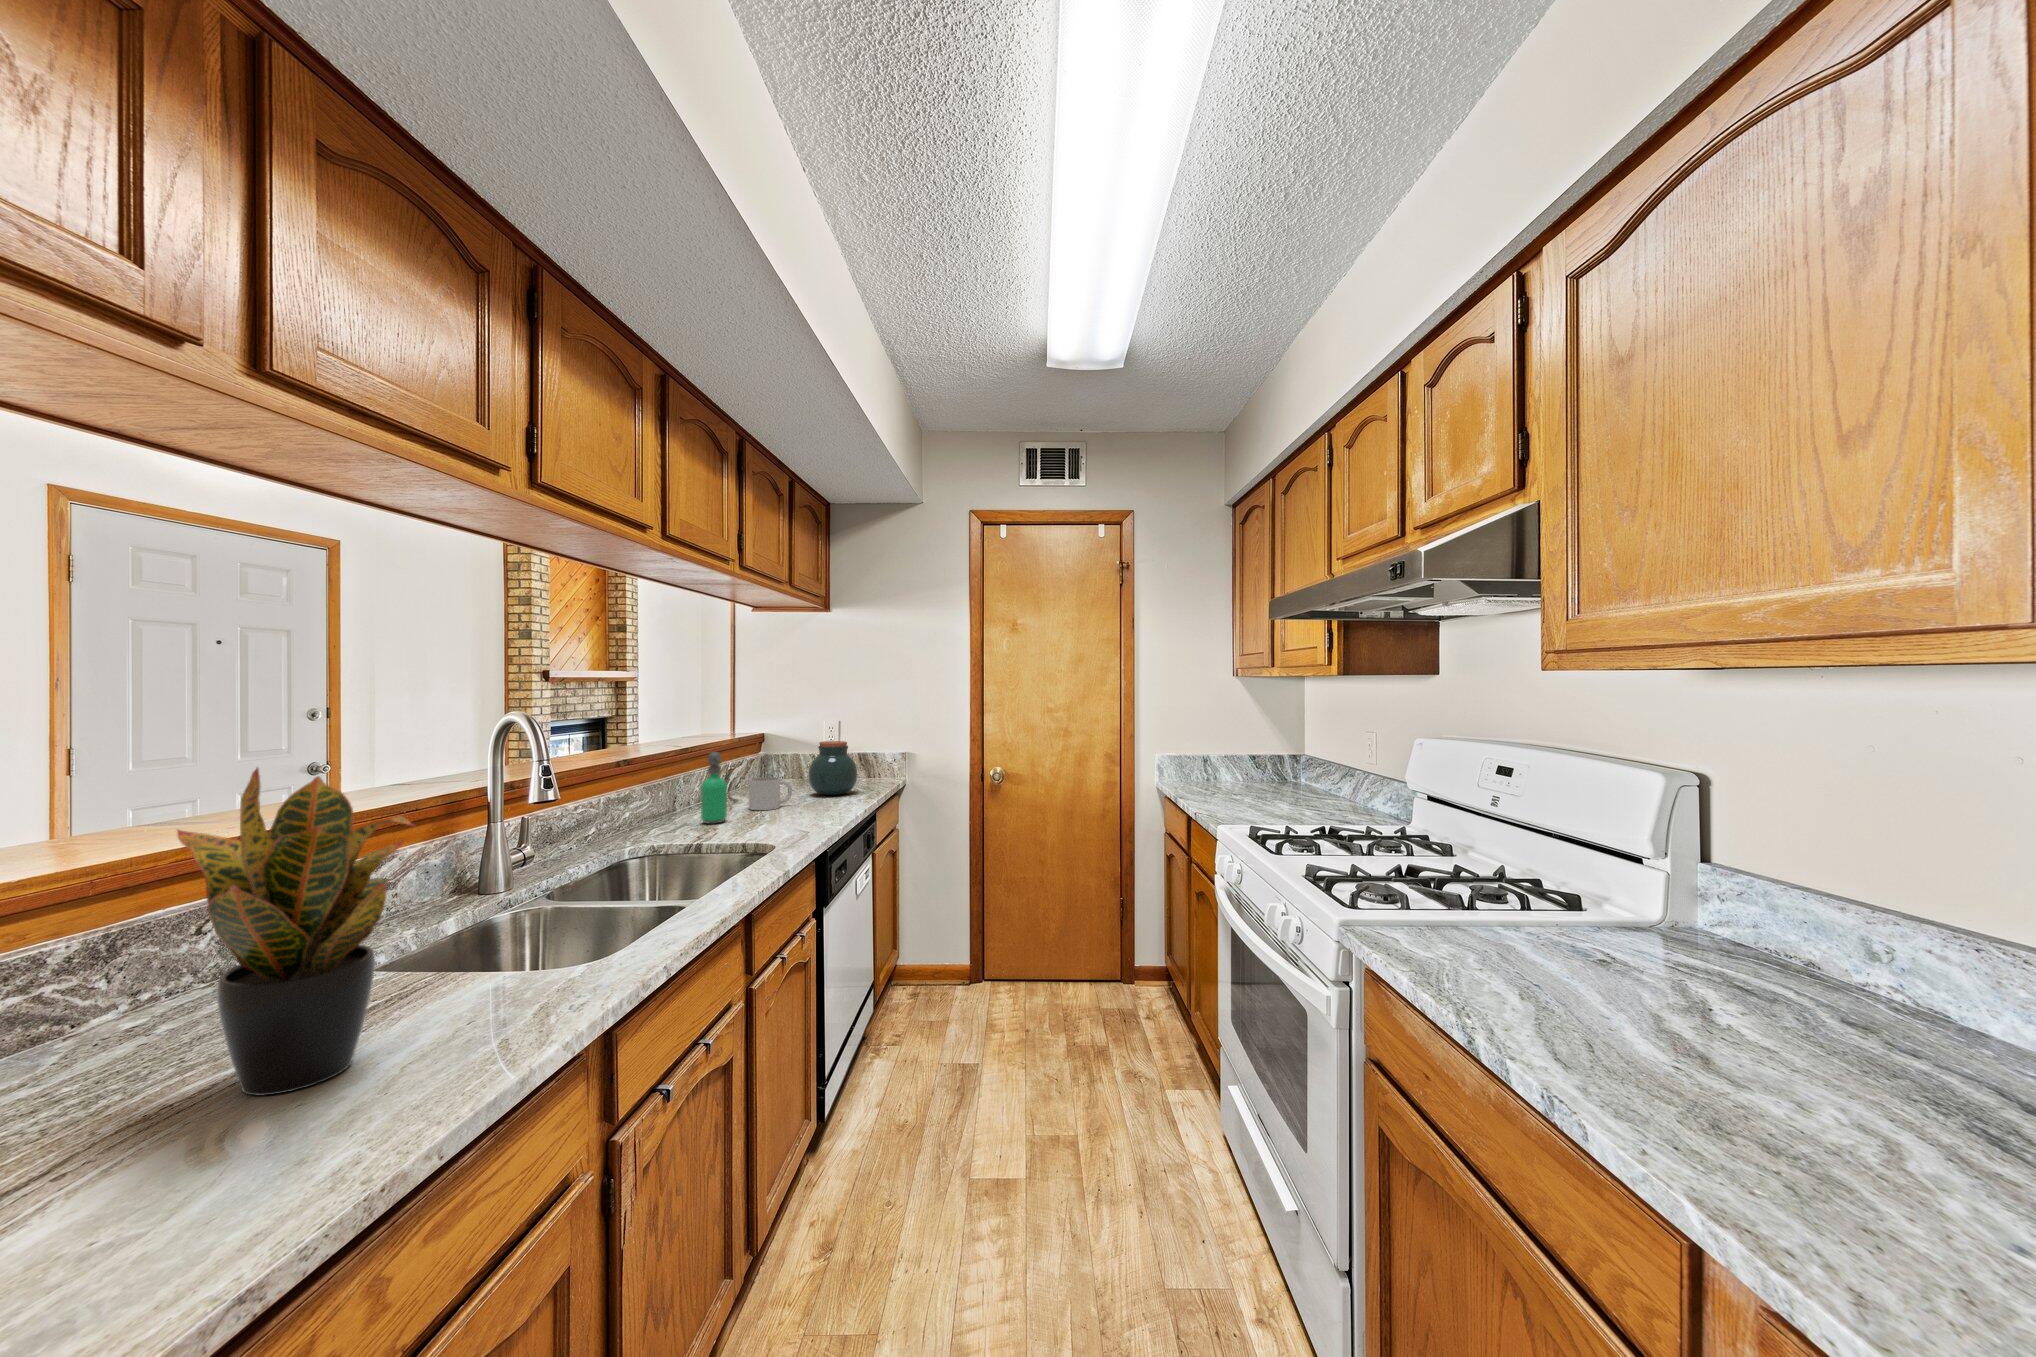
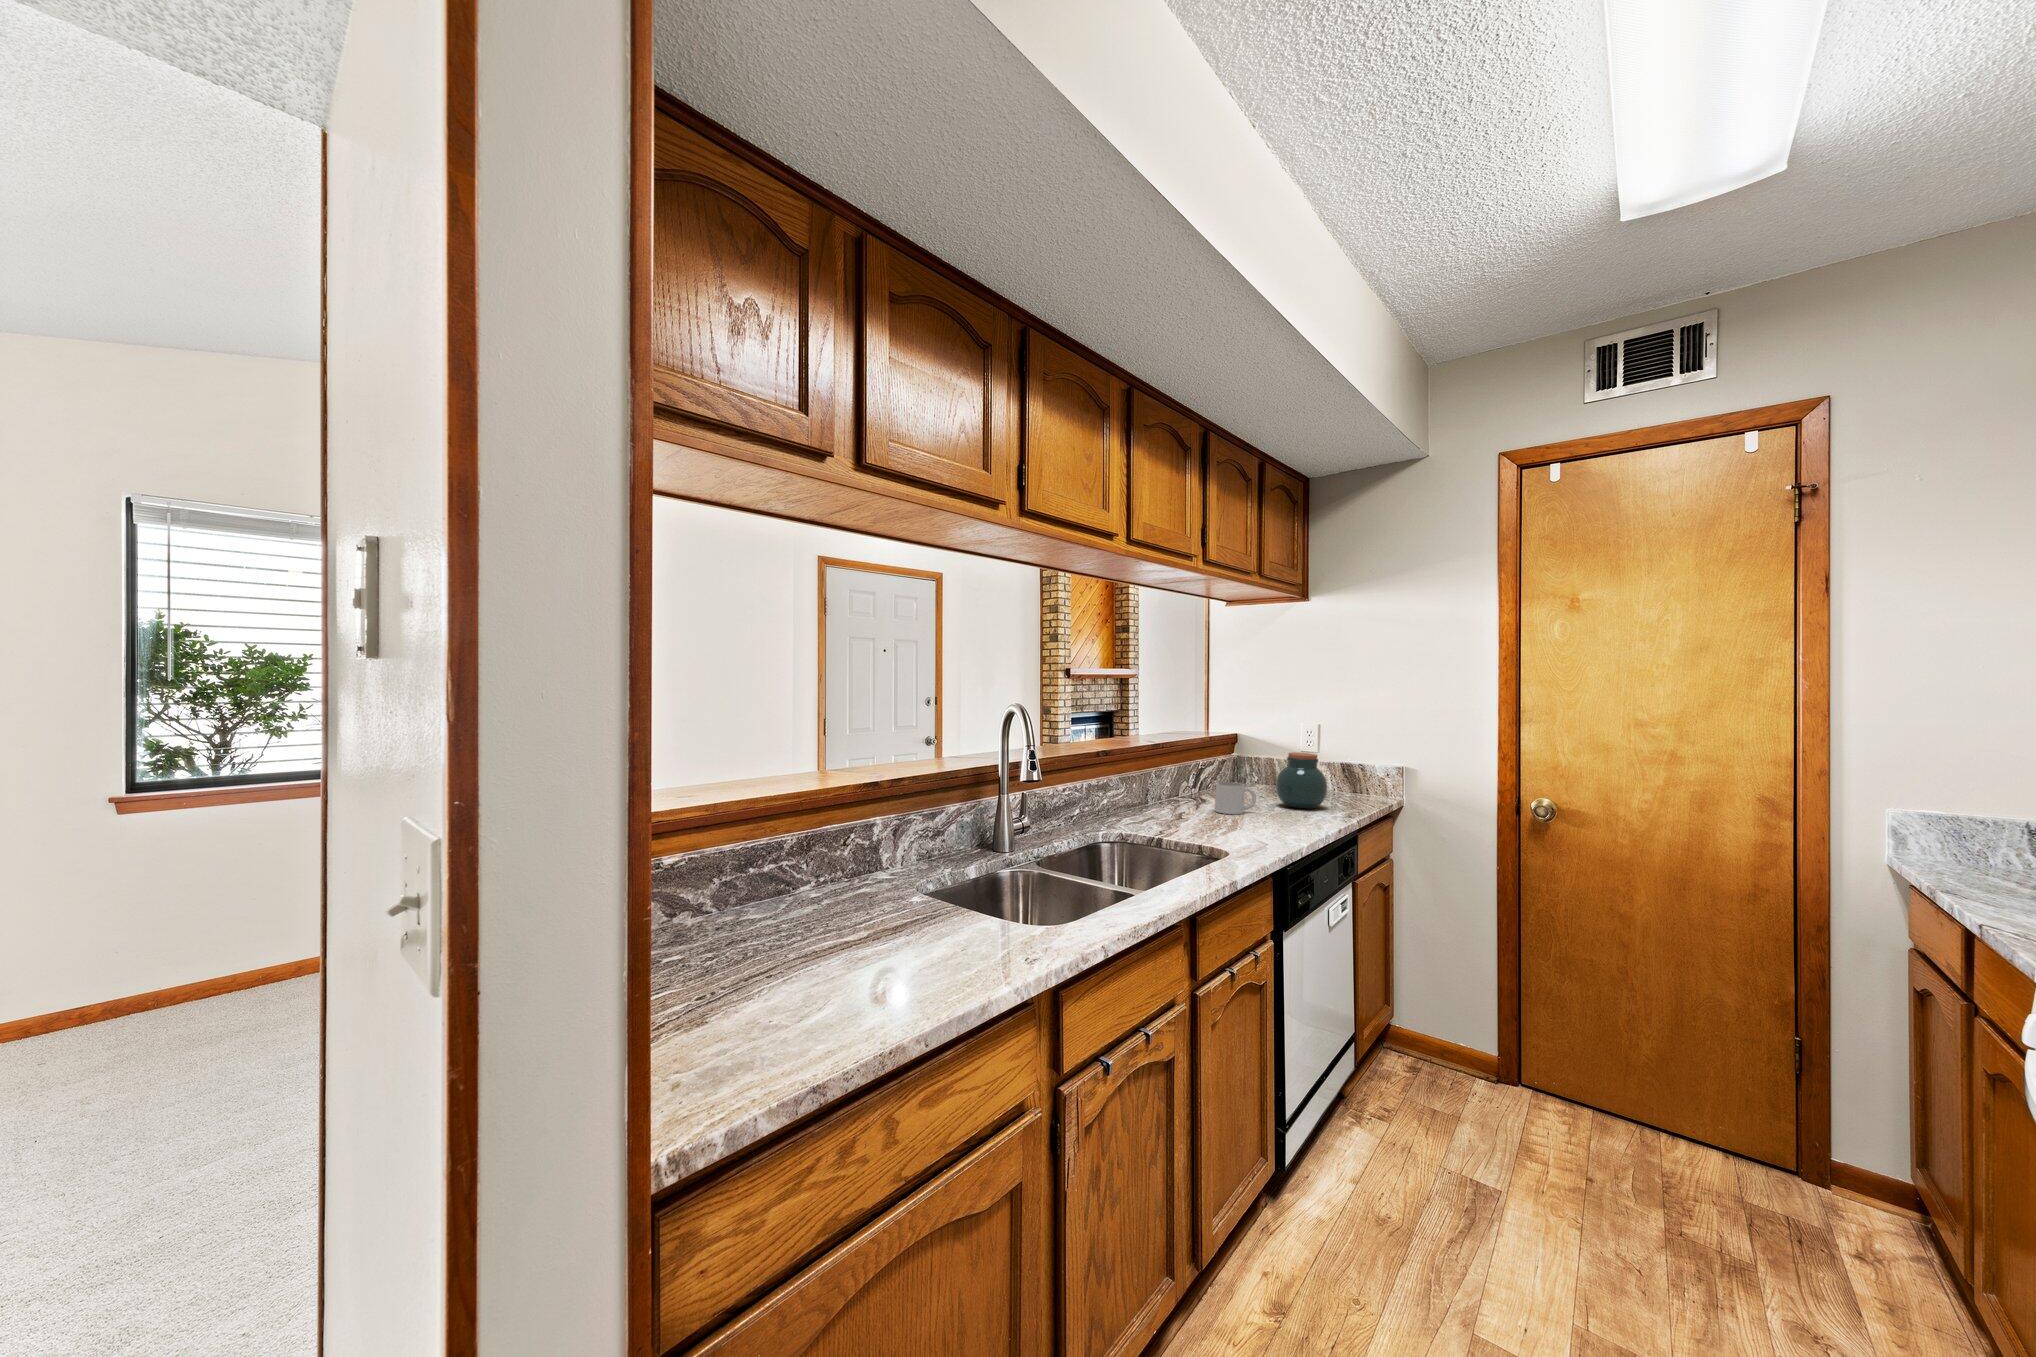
soap dispenser: present [701,752,727,824] -> none [1169,754,1193,820]
potted plant: present [177,768,413,1096] -> none [812,741,950,961]

